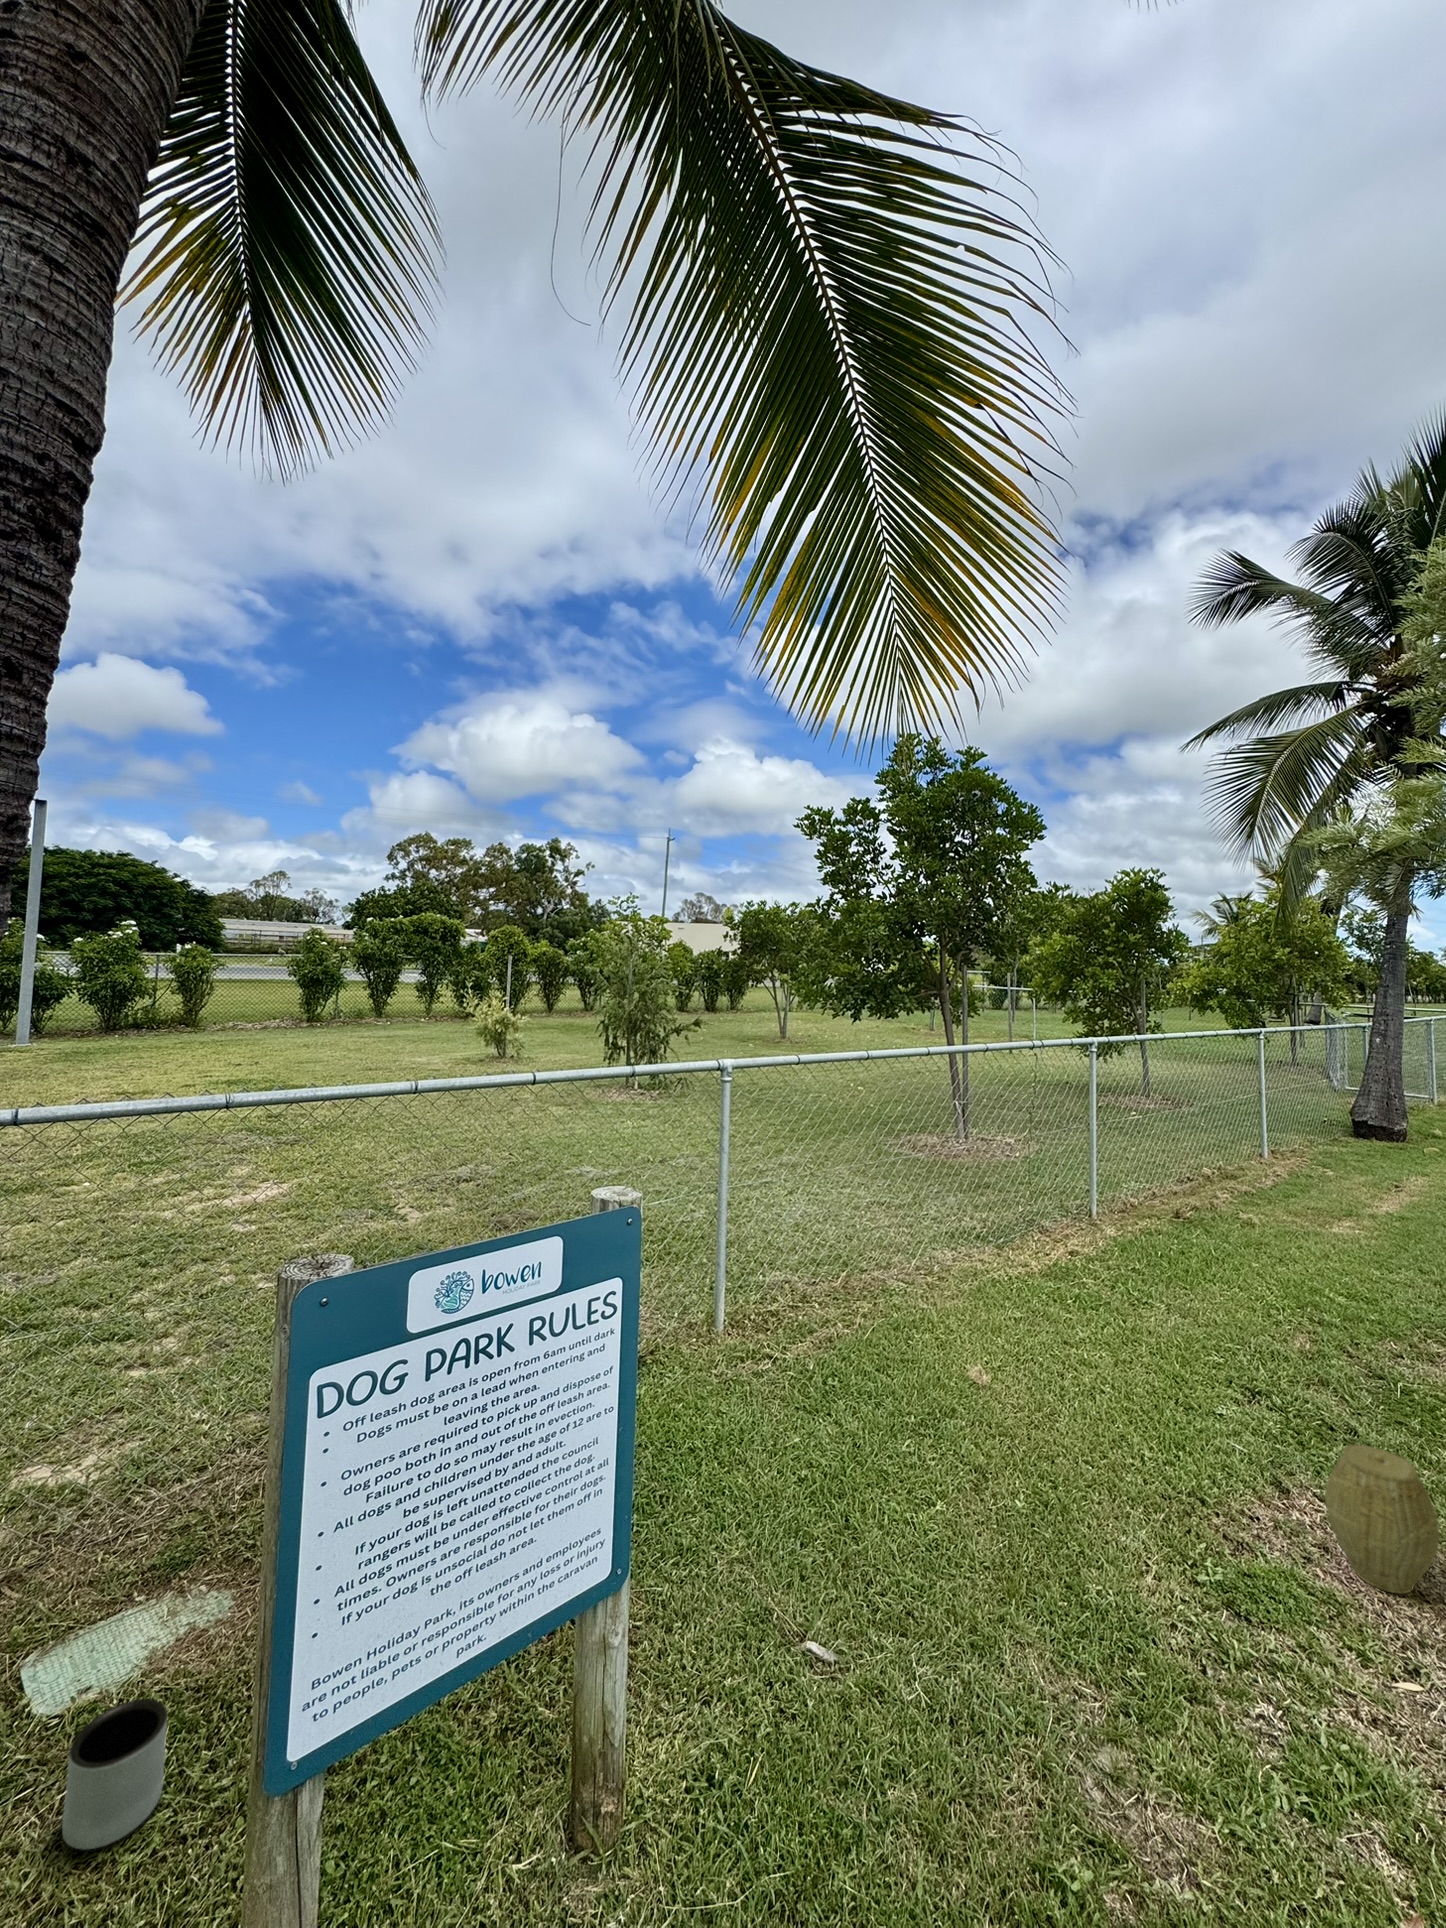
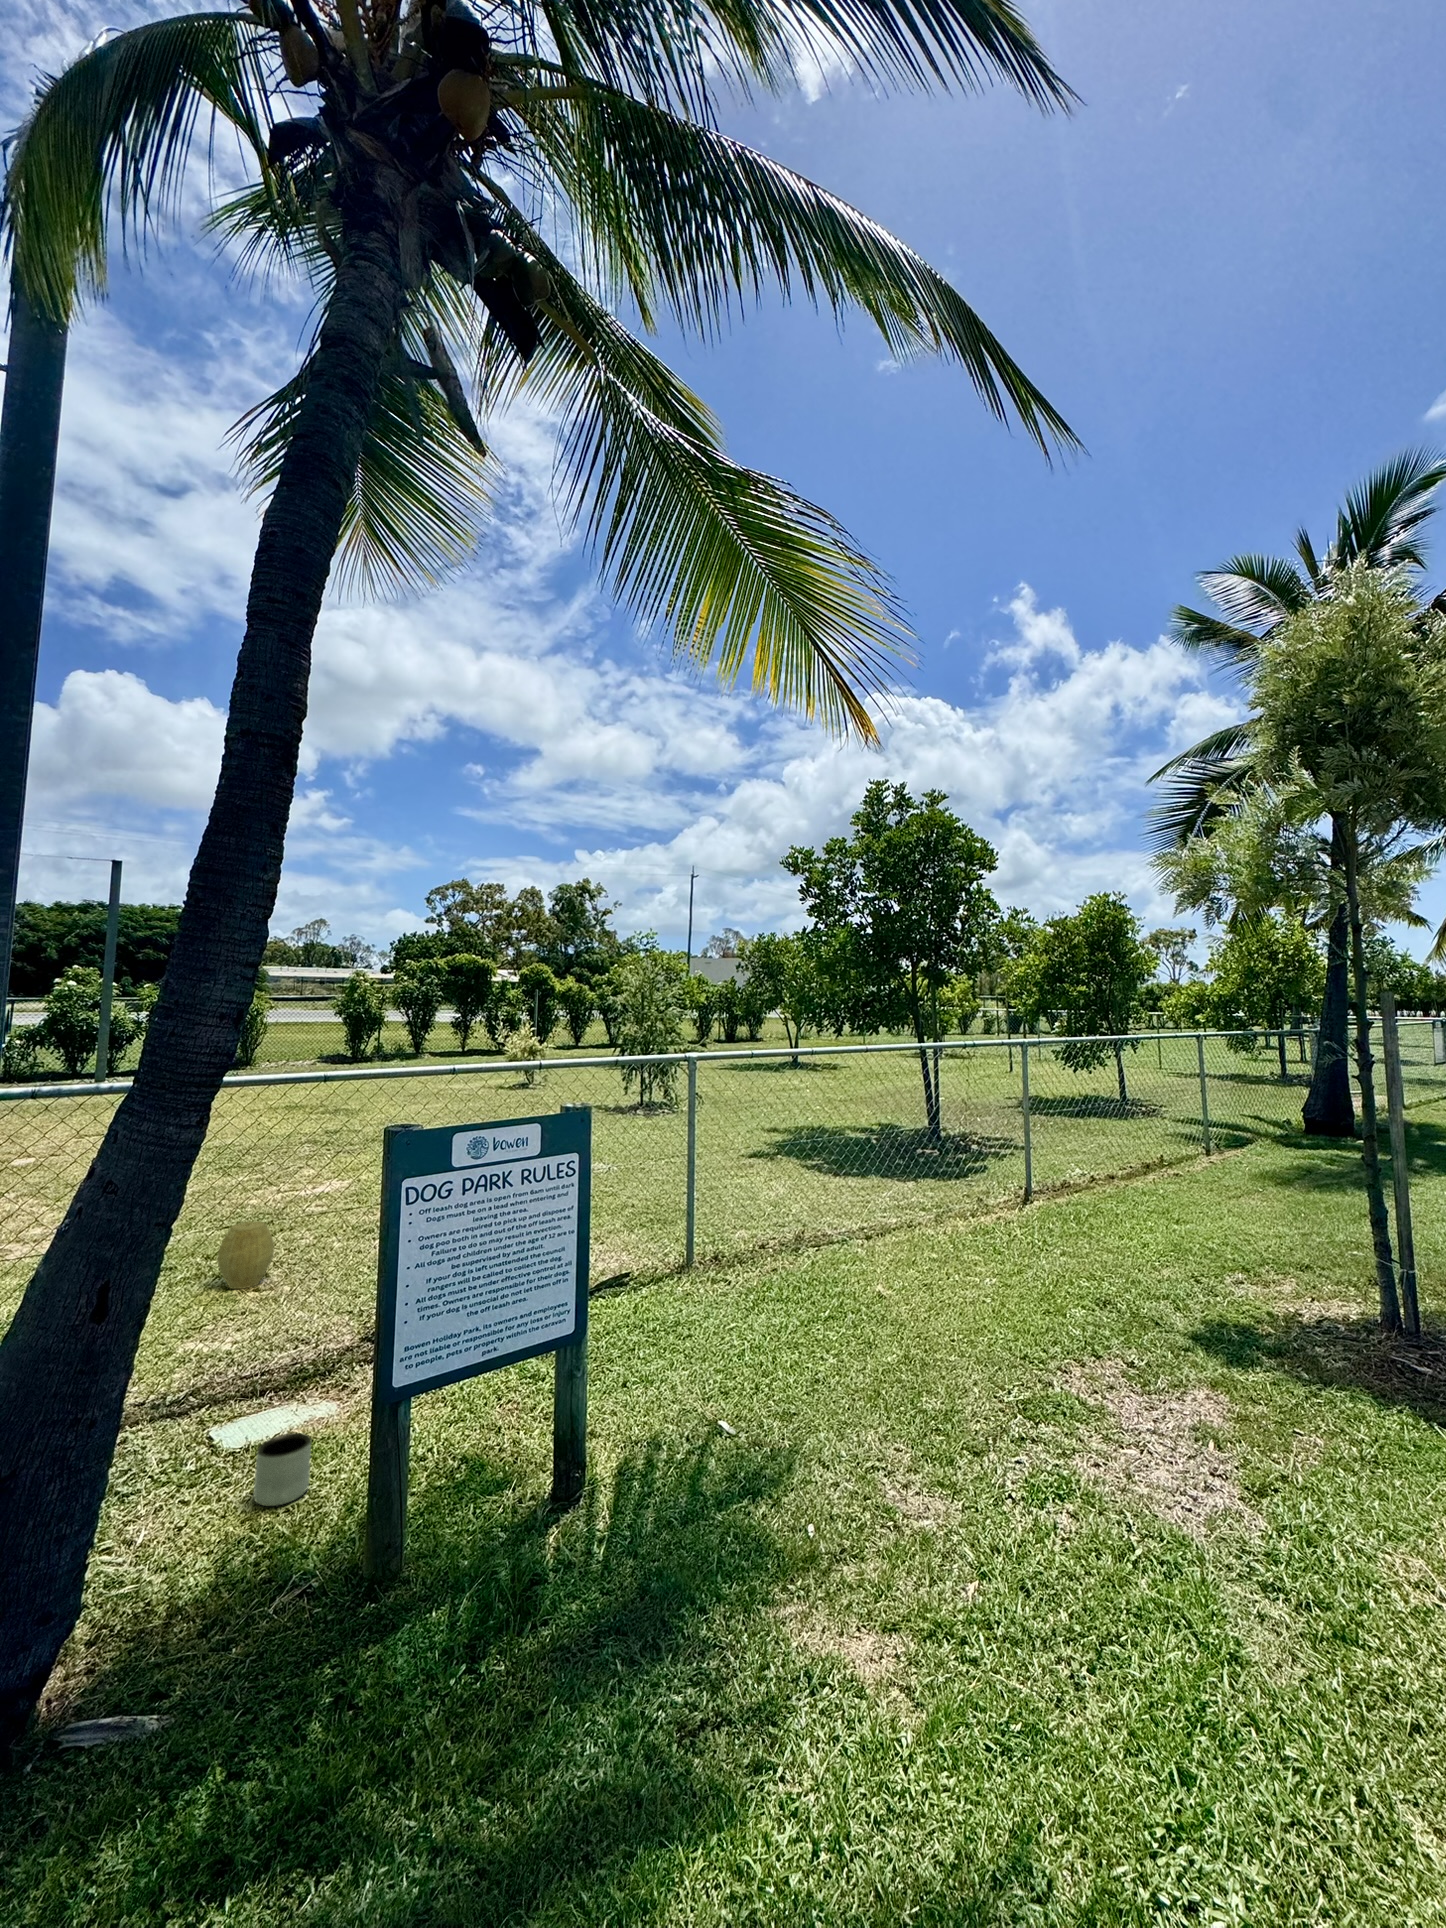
woven basket: present [1325,1445,1440,1594] -> present [217,1221,274,1289]

